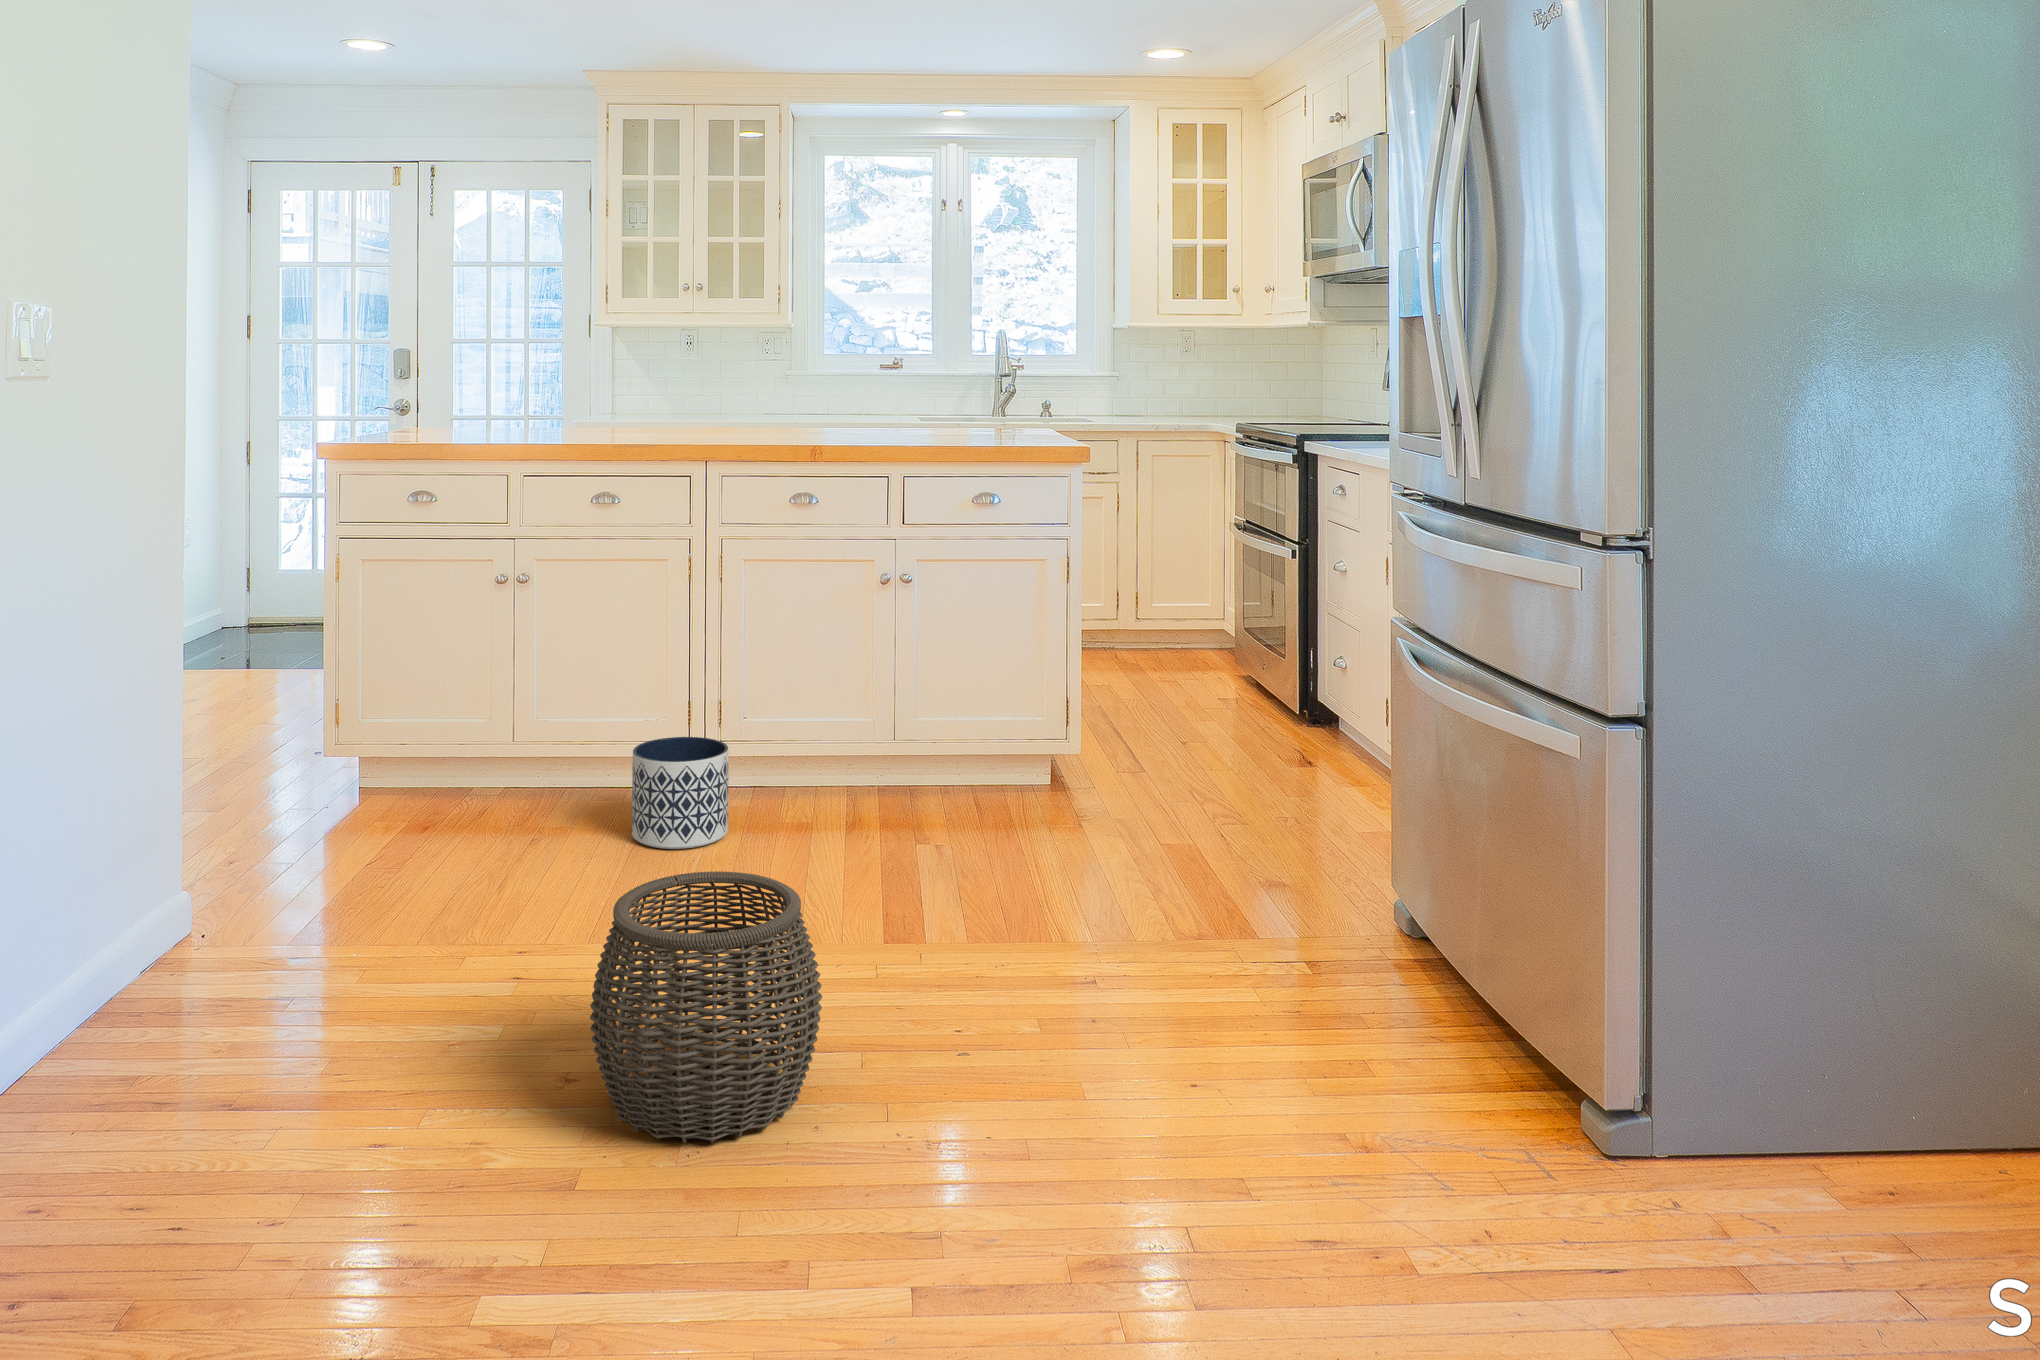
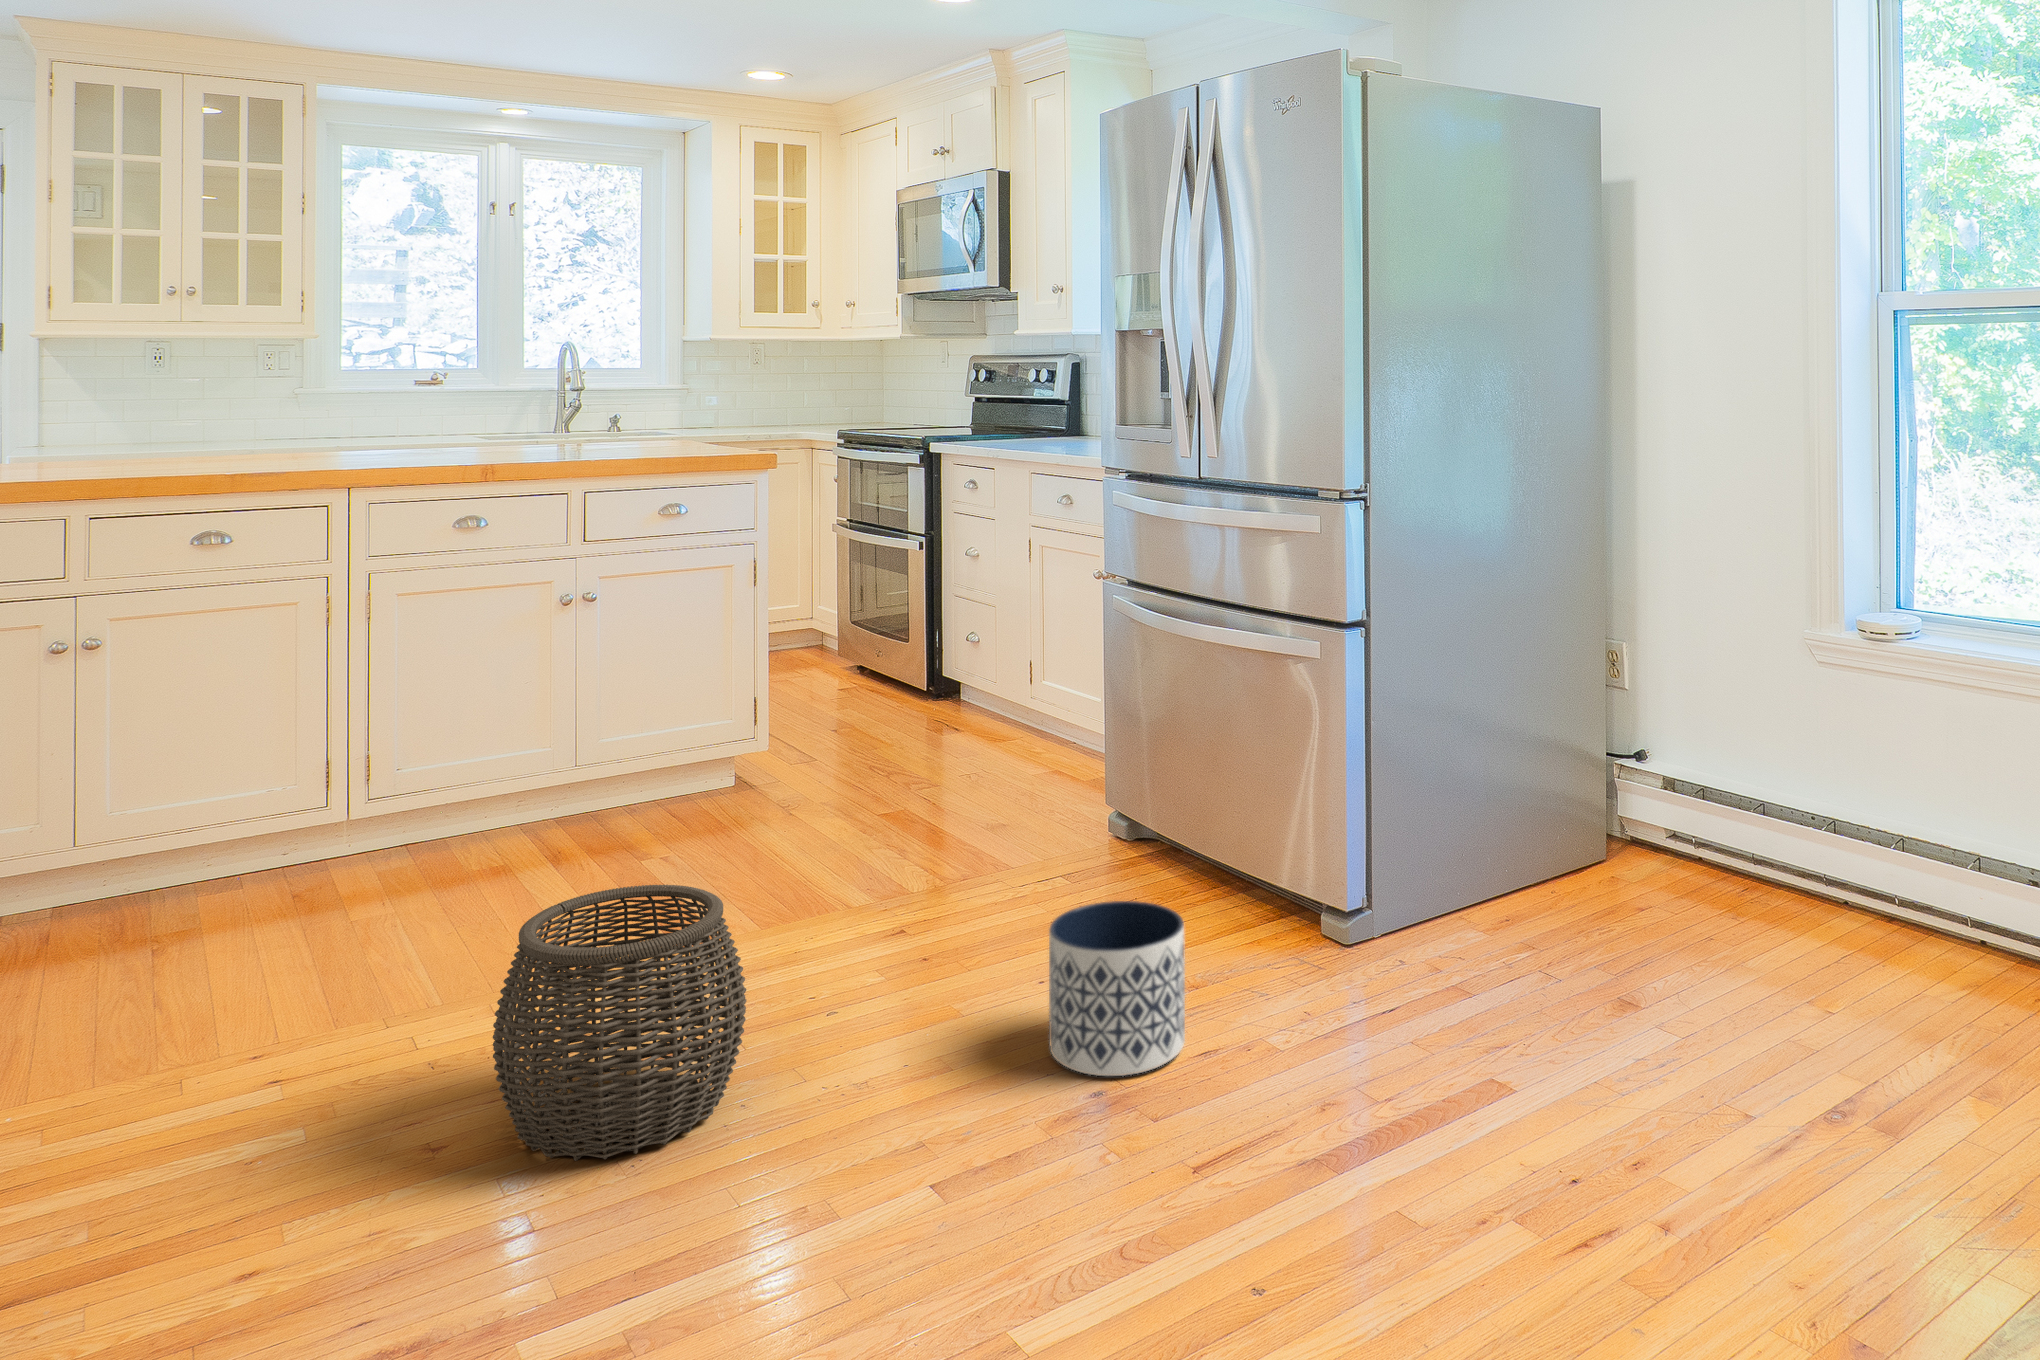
planter: present [632,737,729,849] -> present [1049,901,1185,1076]

